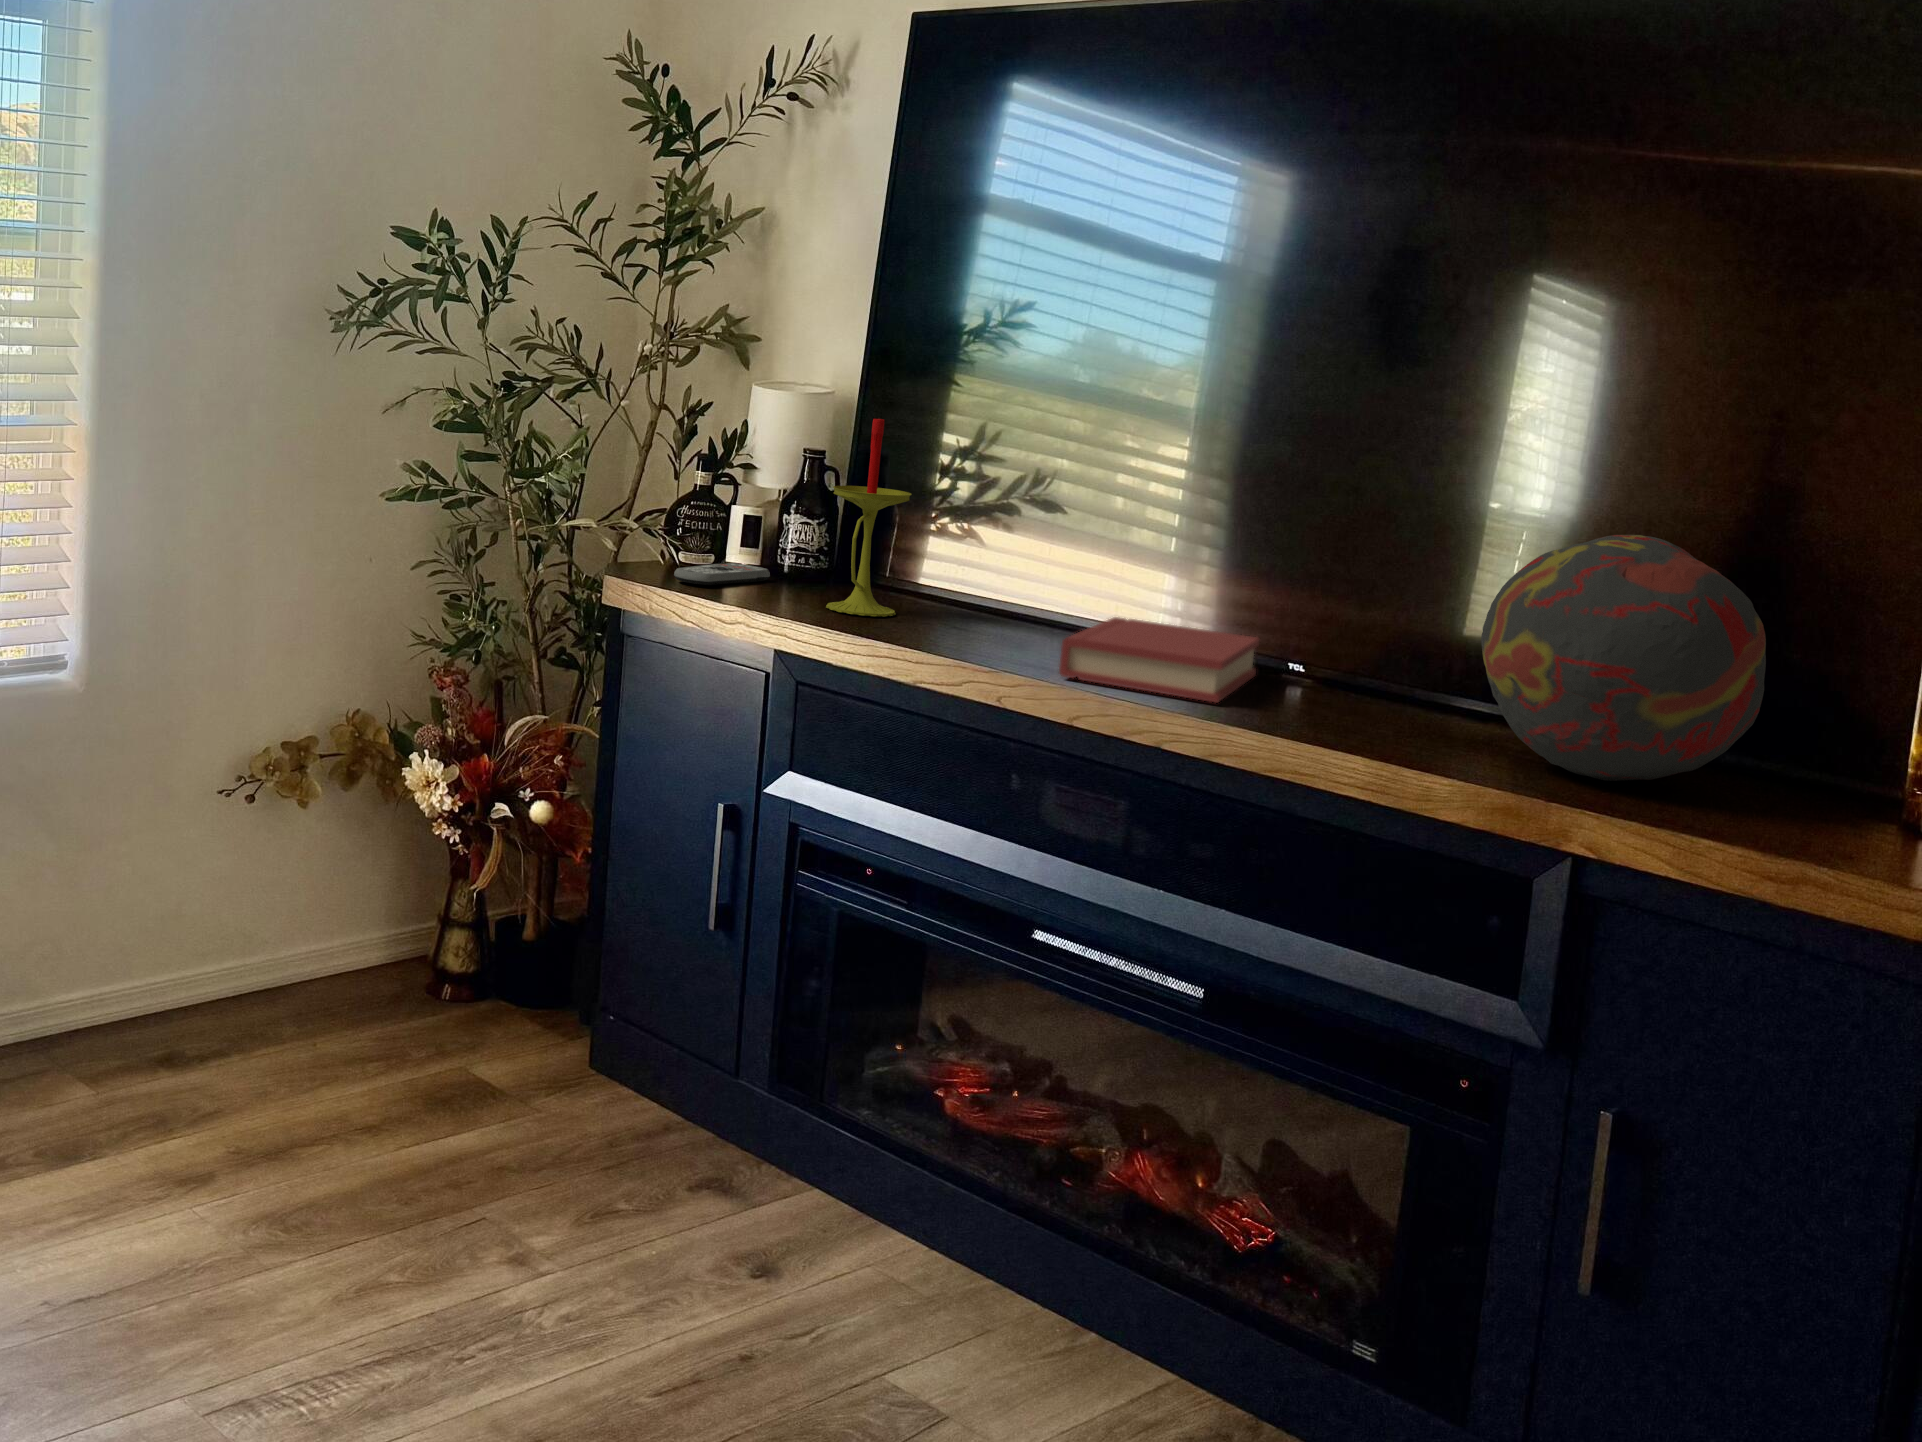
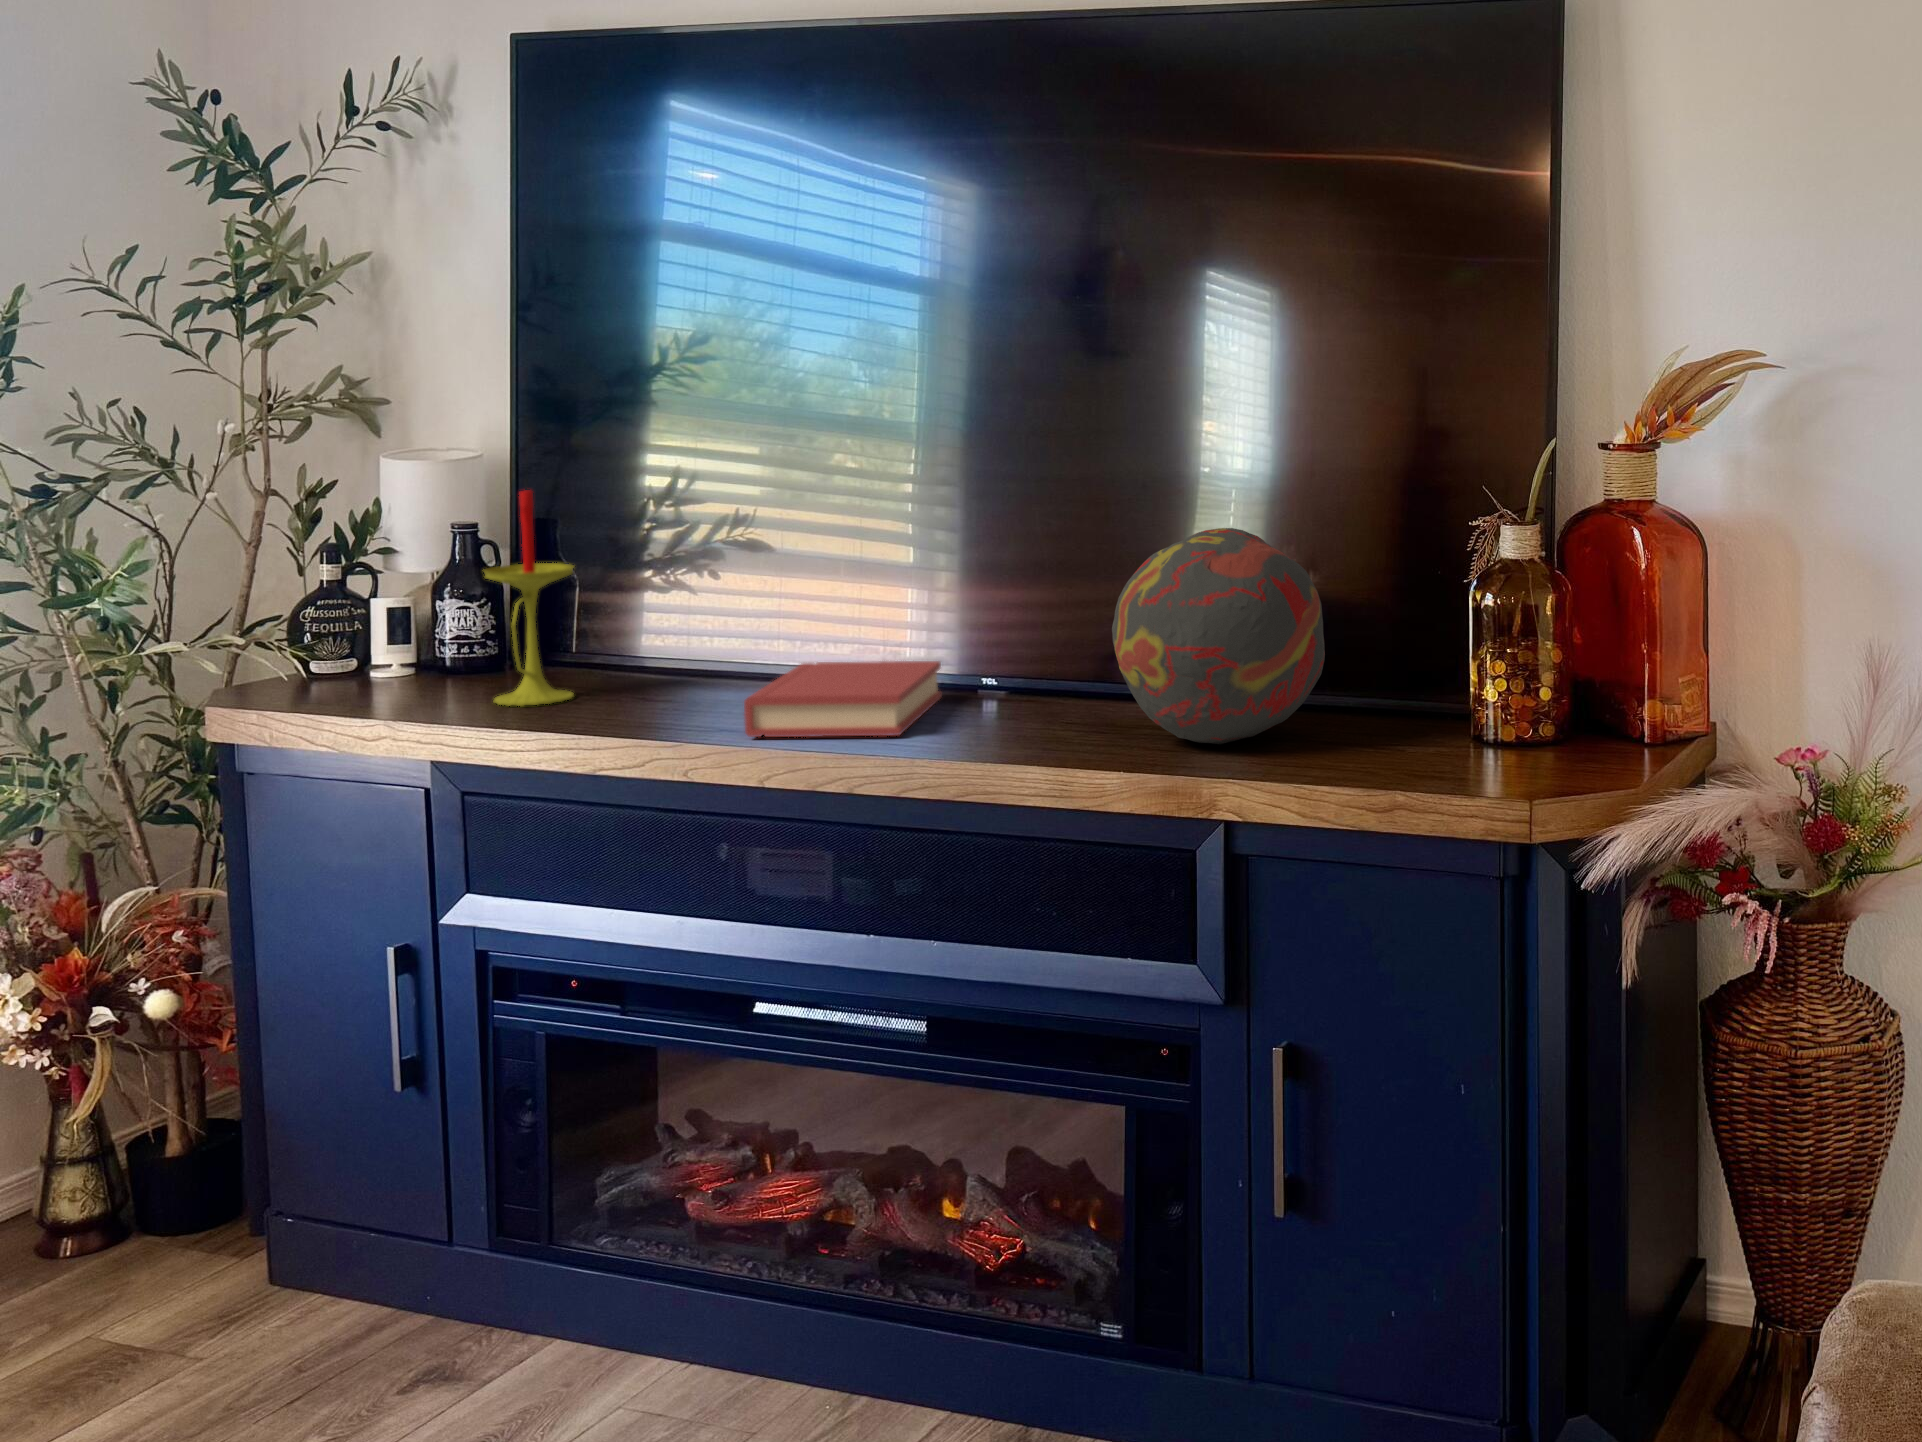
remote control: present [674,563,770,585] -> none [302,667,426,701]

